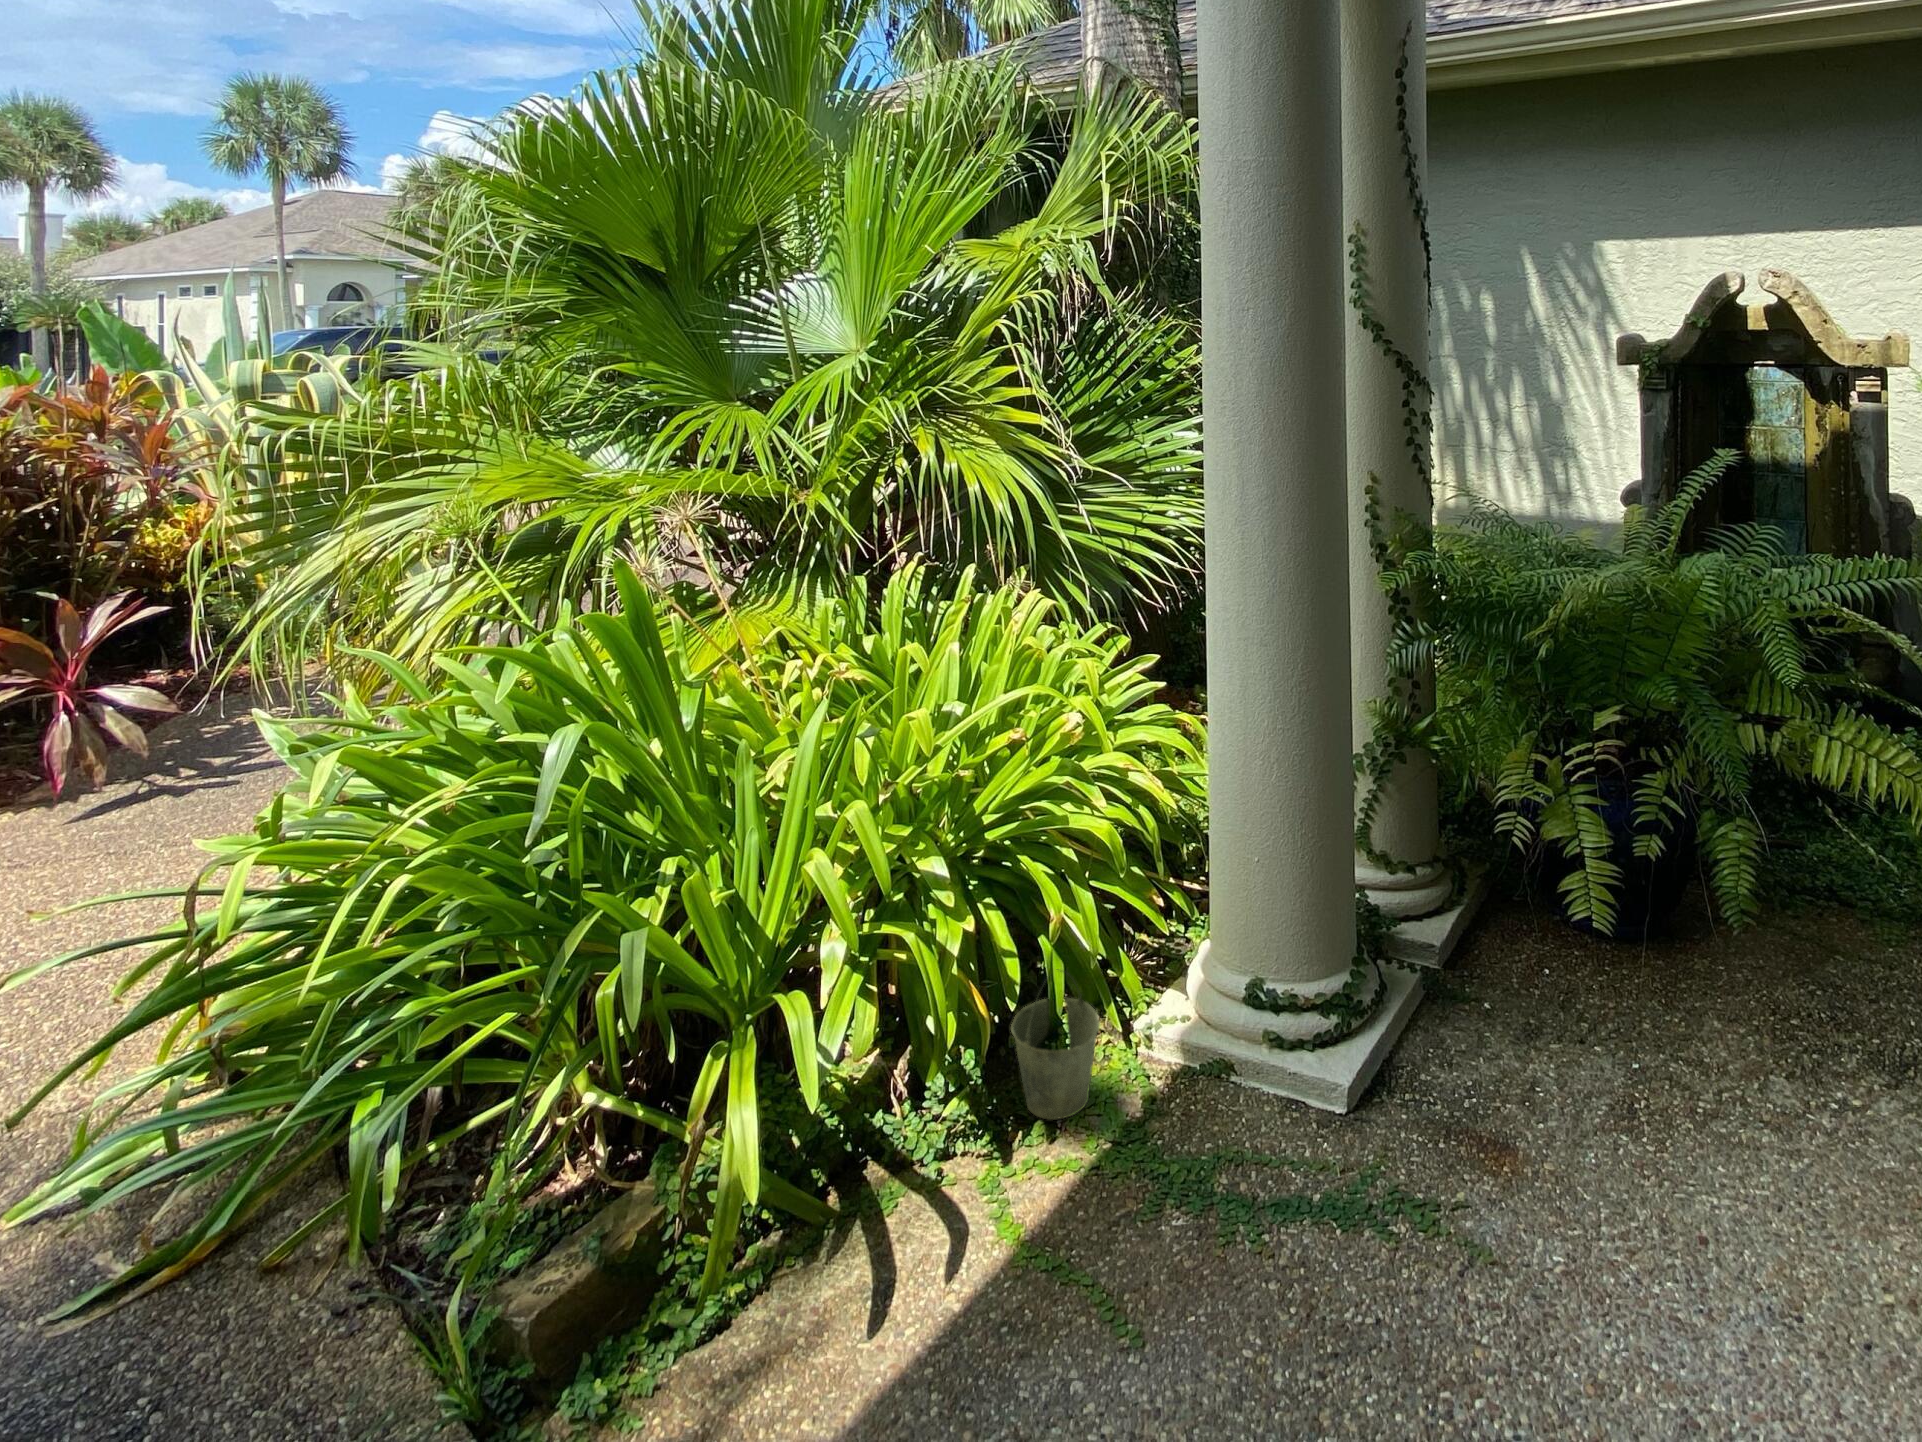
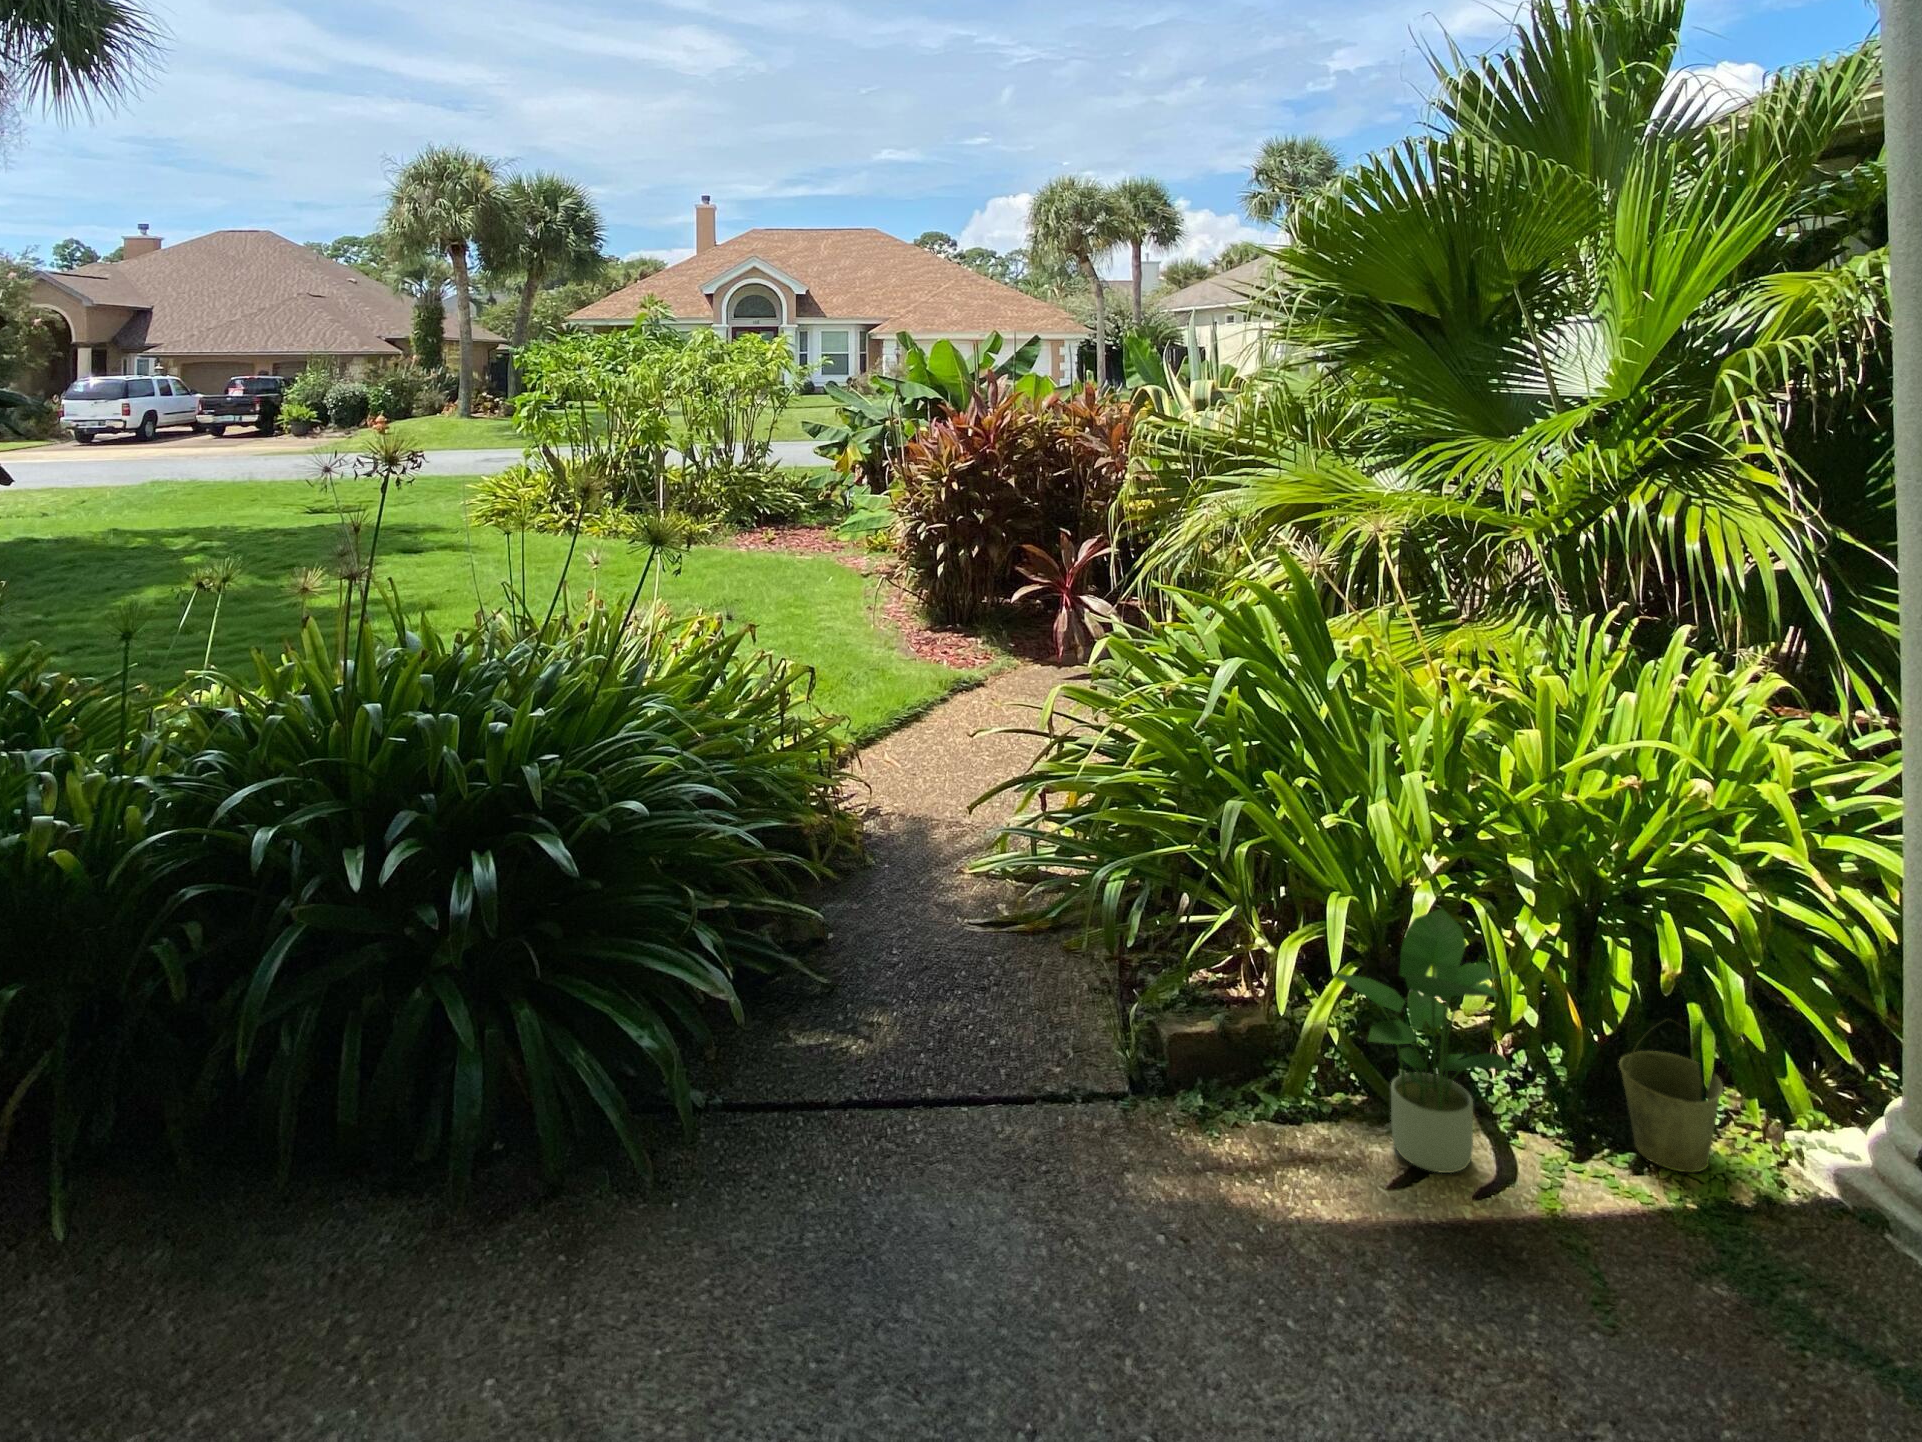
potted plant: none [760,960,967,1282] -> present [1334,909,1512,1173]

